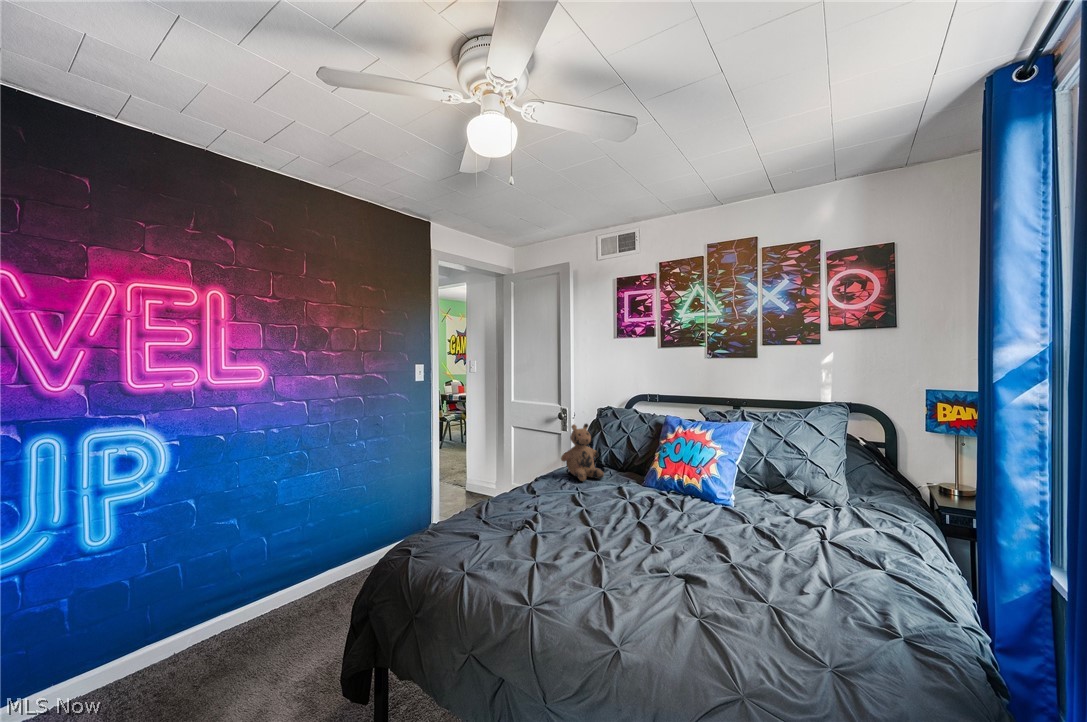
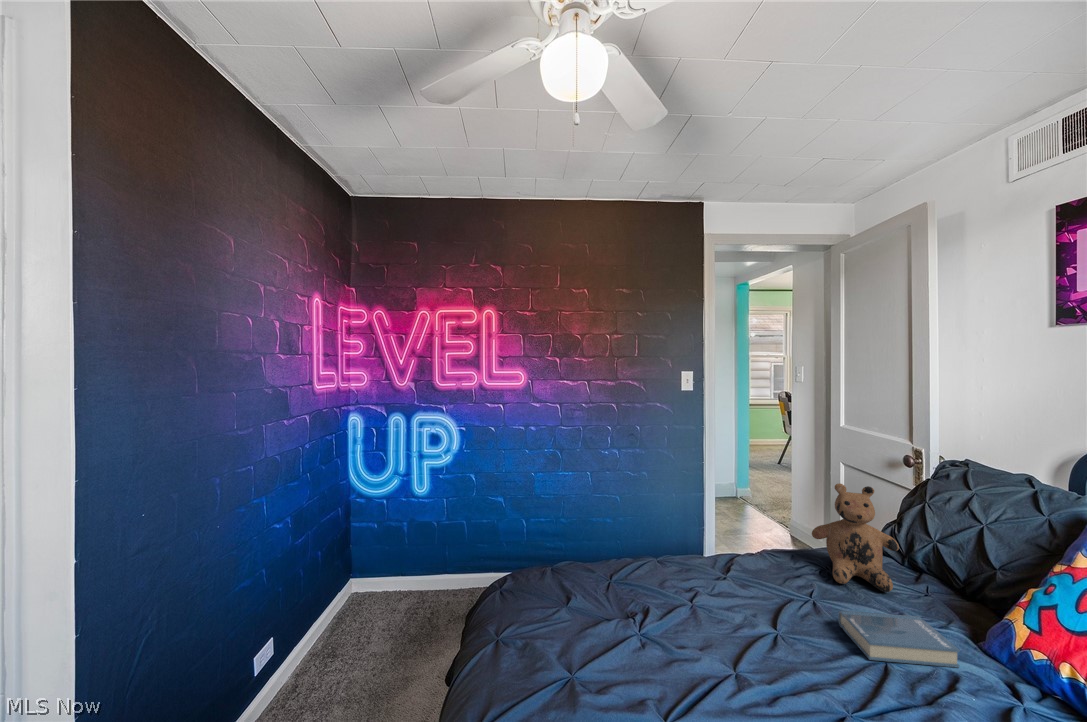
hardback book: none [600,480,647,503] -> present [838,611,960,668]

